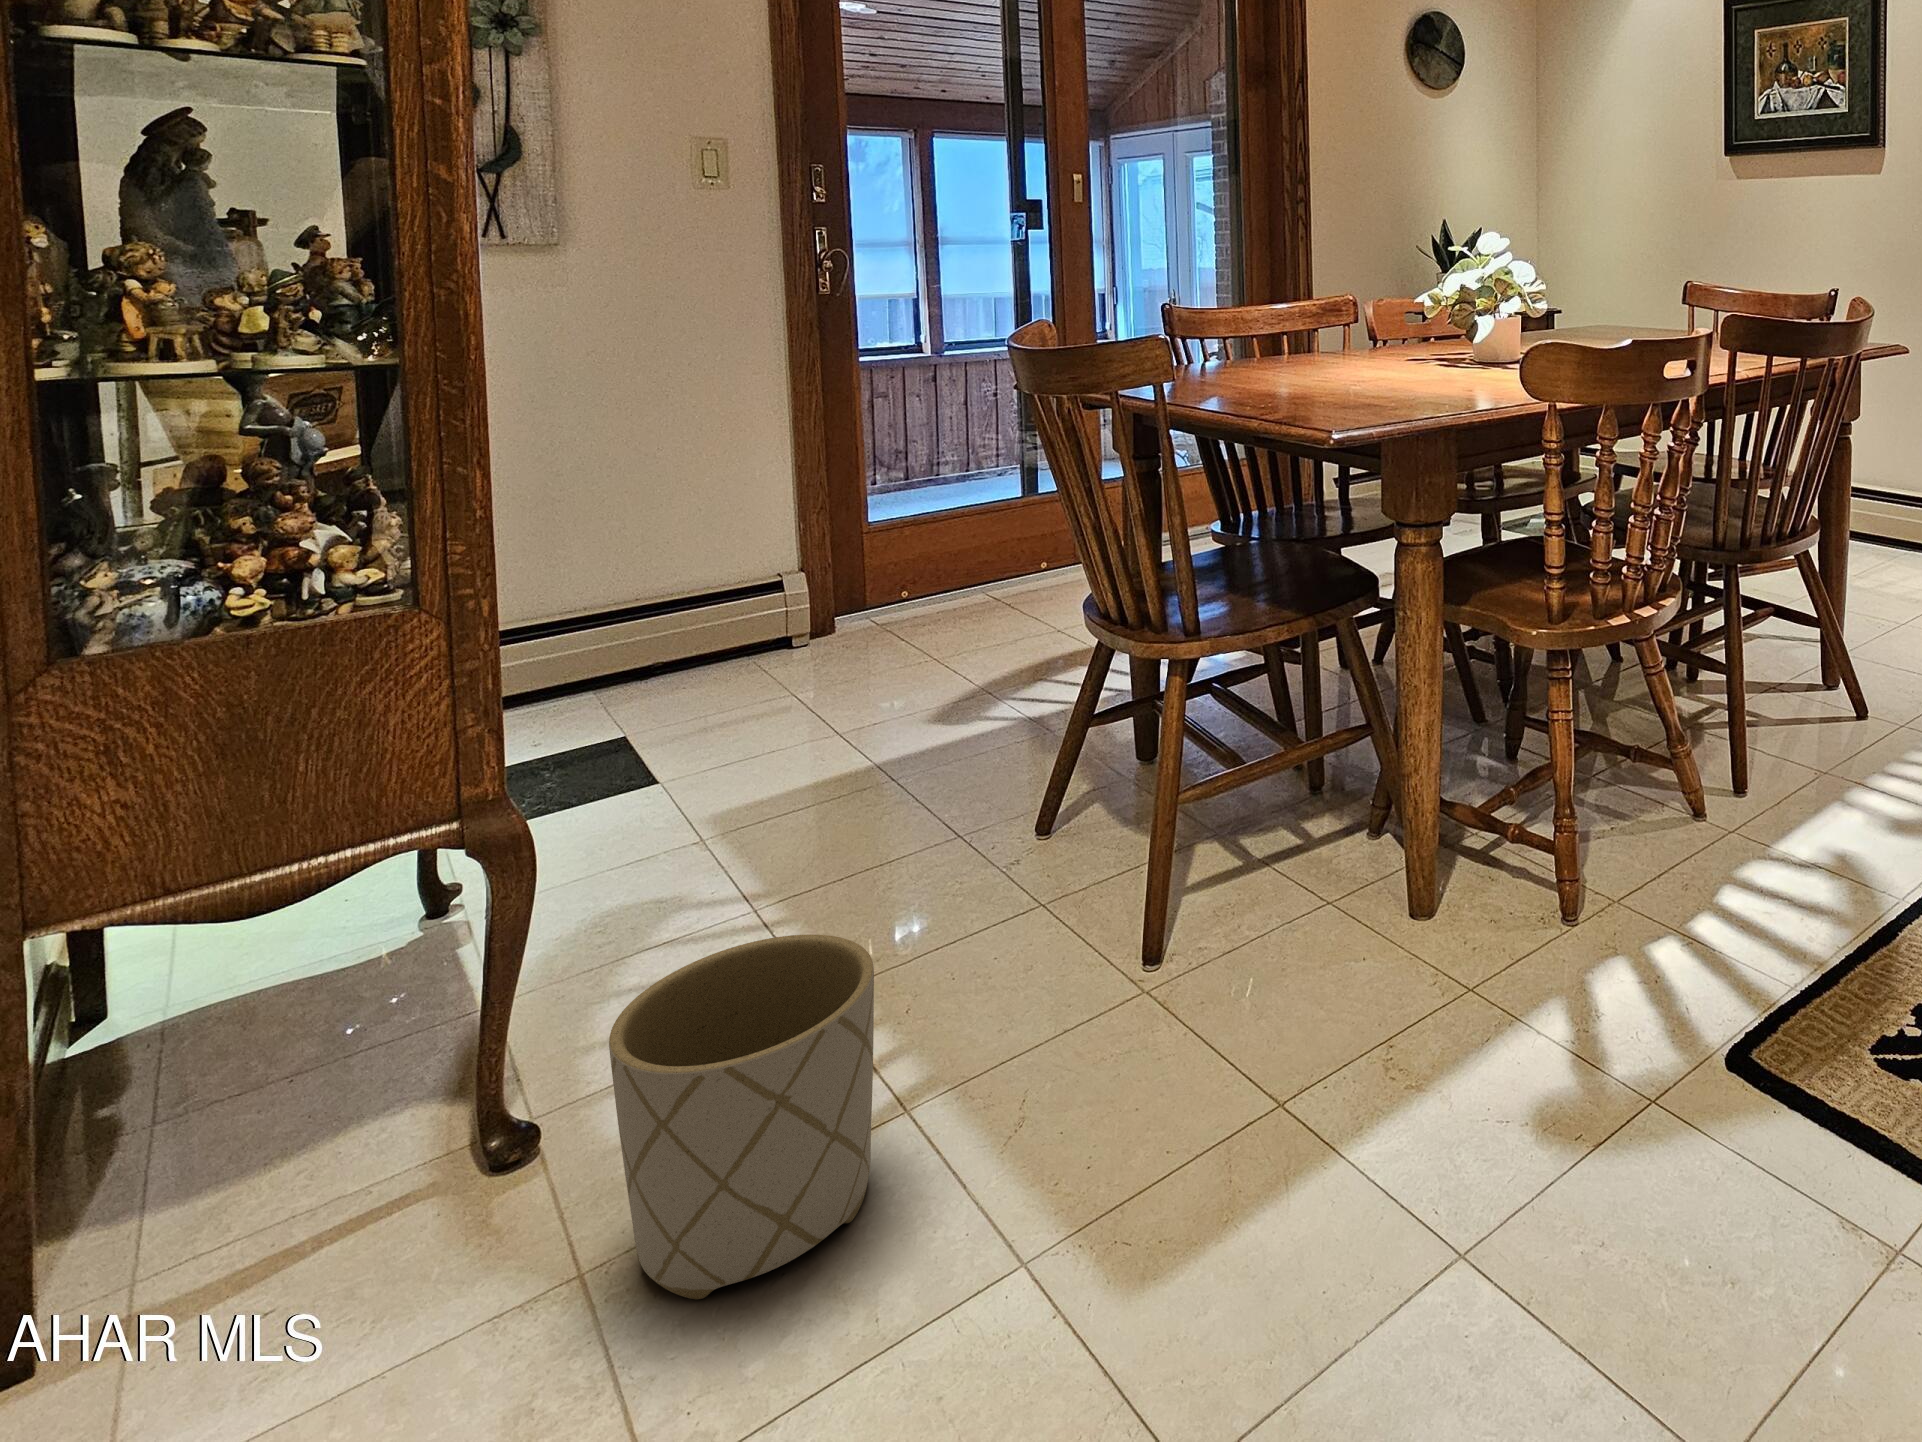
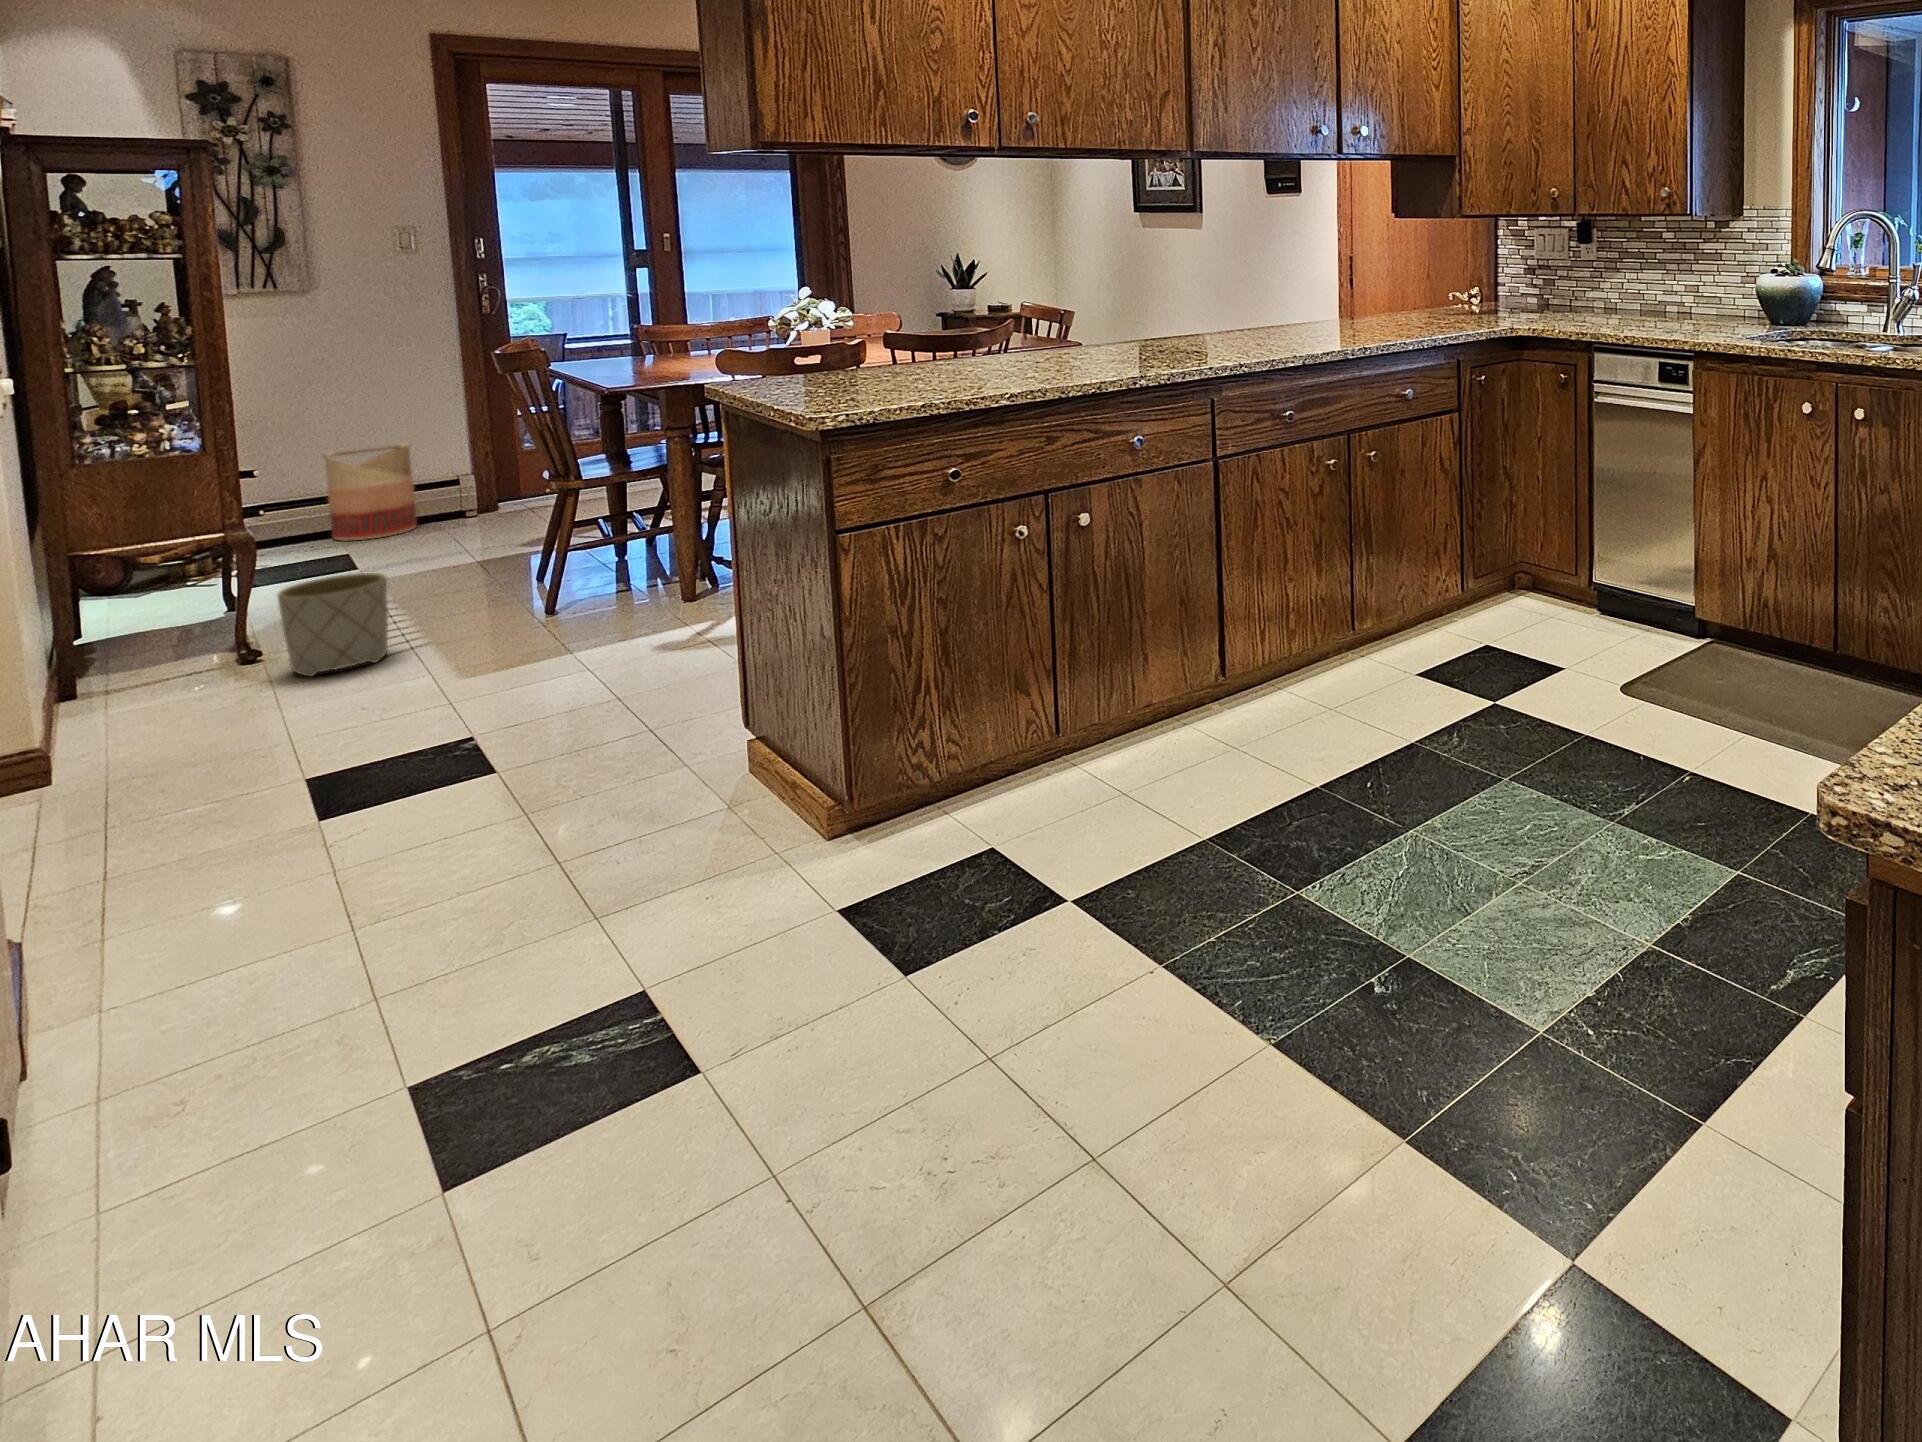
basket: none [577,520,725,703] -> present [323,444,417,540]

